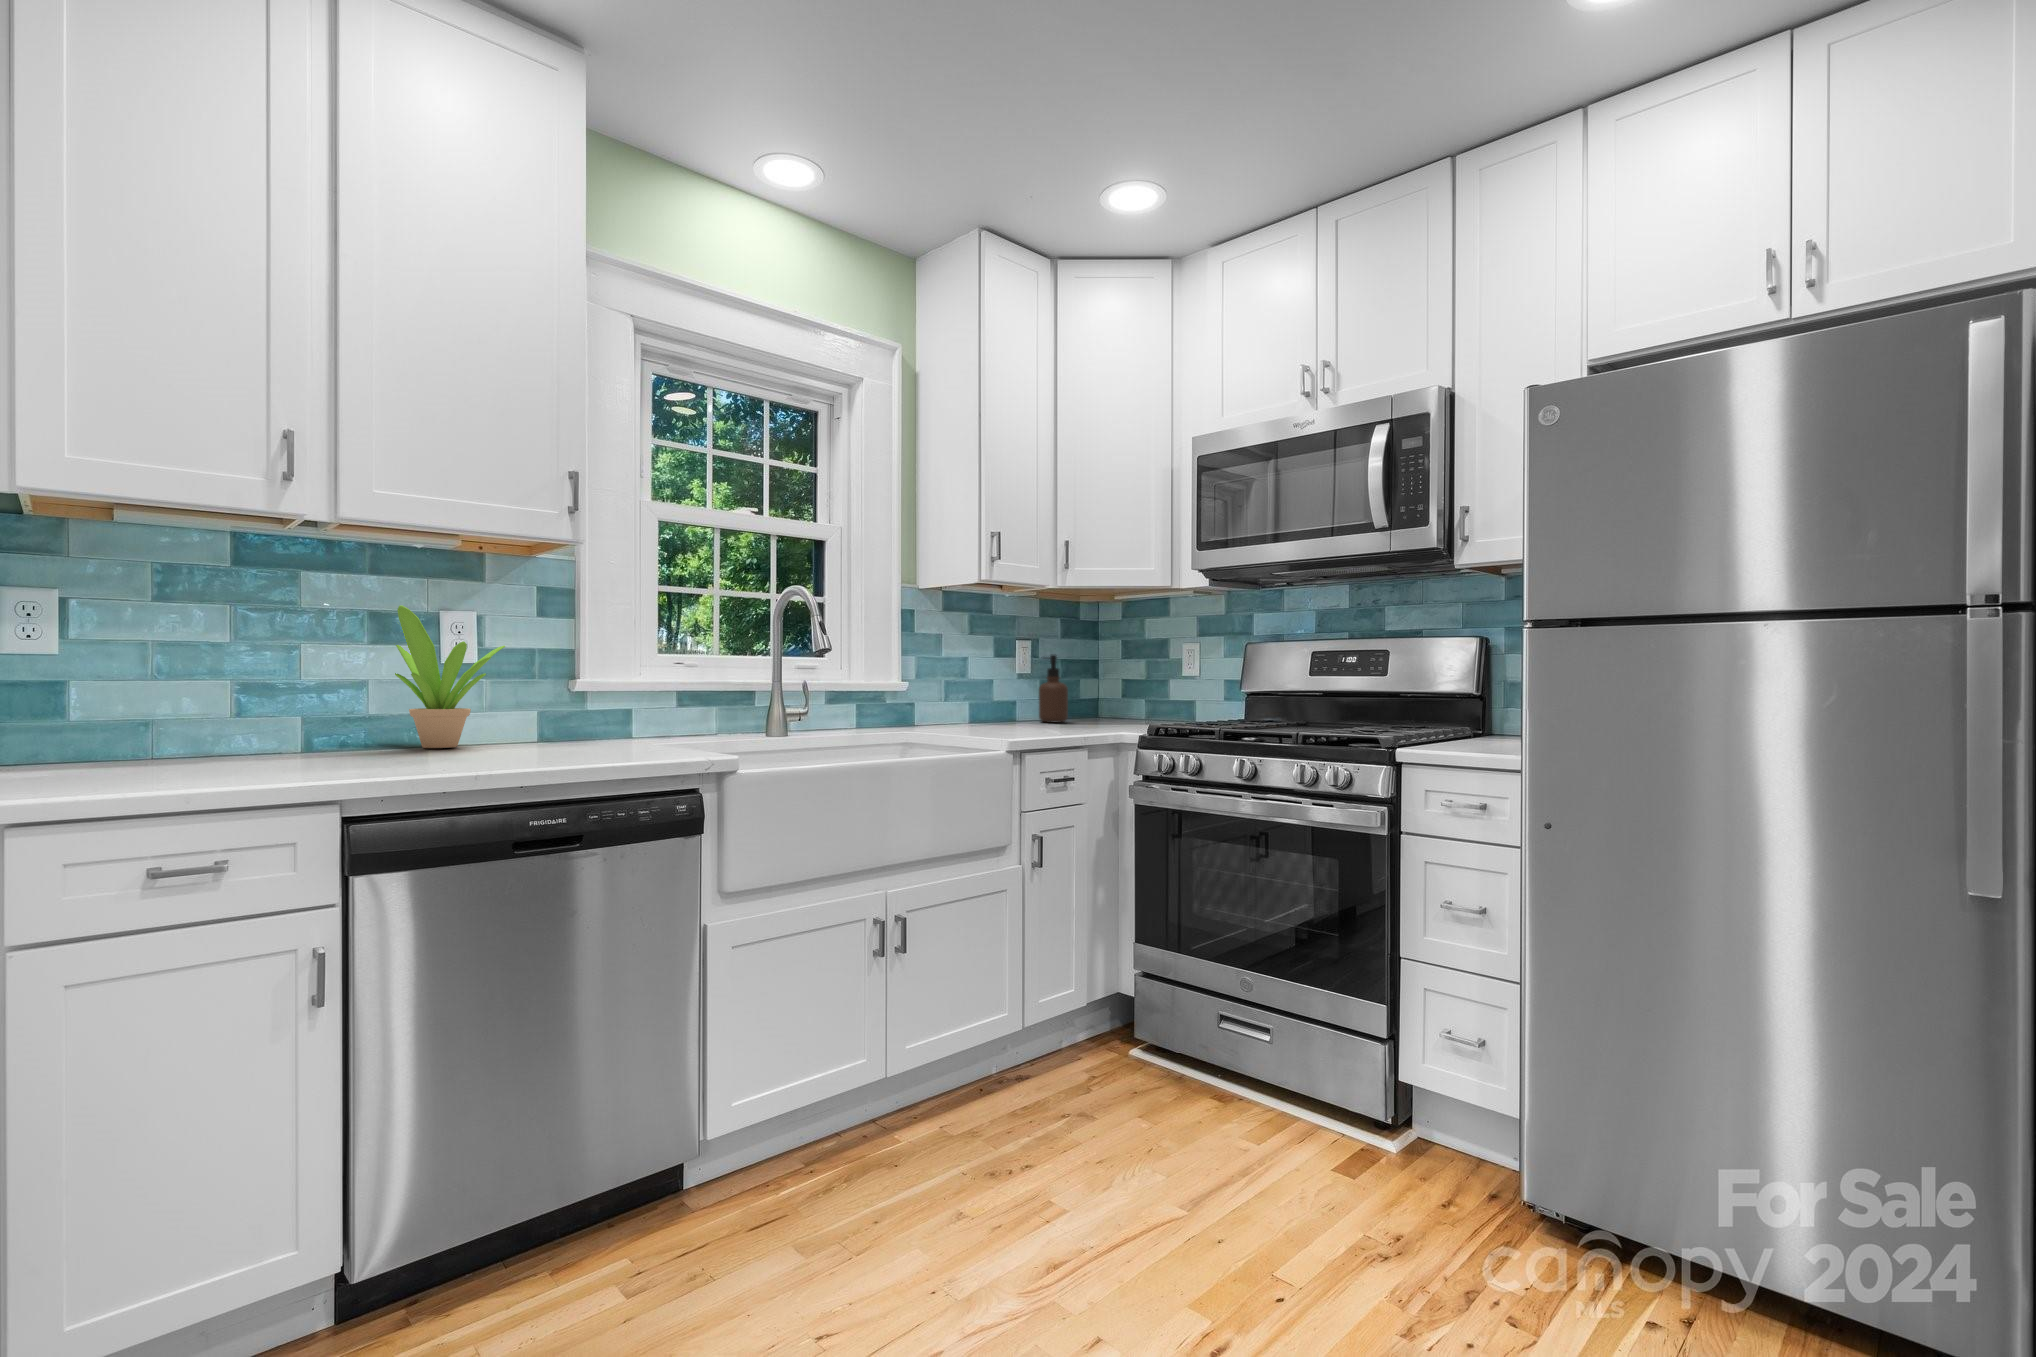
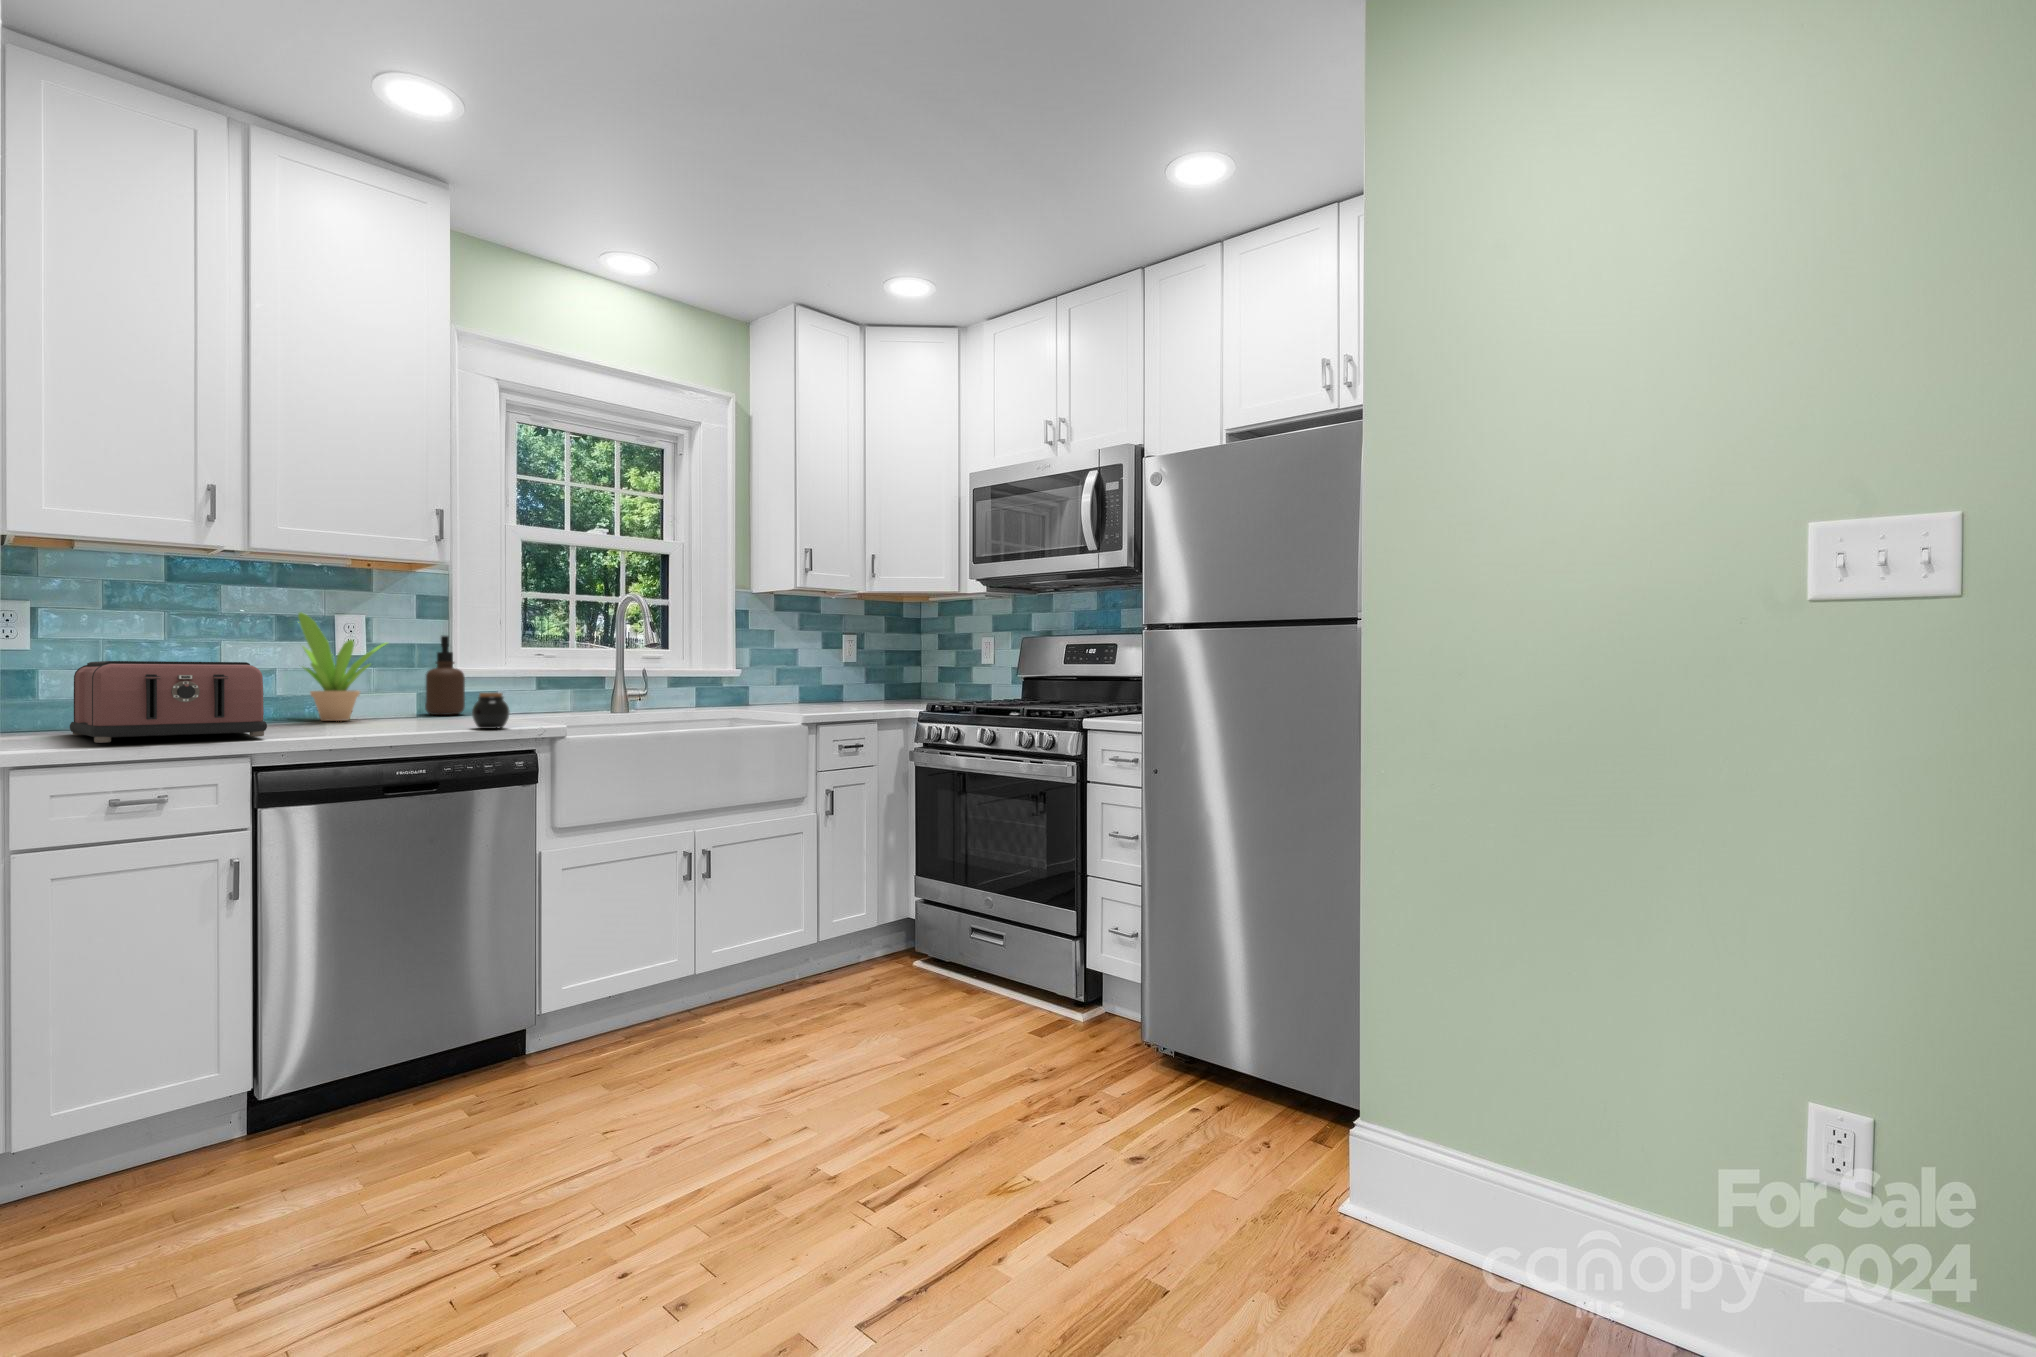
soap dispenser: present [1039,655,1068,722] -> present [425,636,465,715]
toaster: none [104,669,363,784] -> present [70,661,267,743]
jar: none [617,712,663,760] -> present [472,693,510,729]

